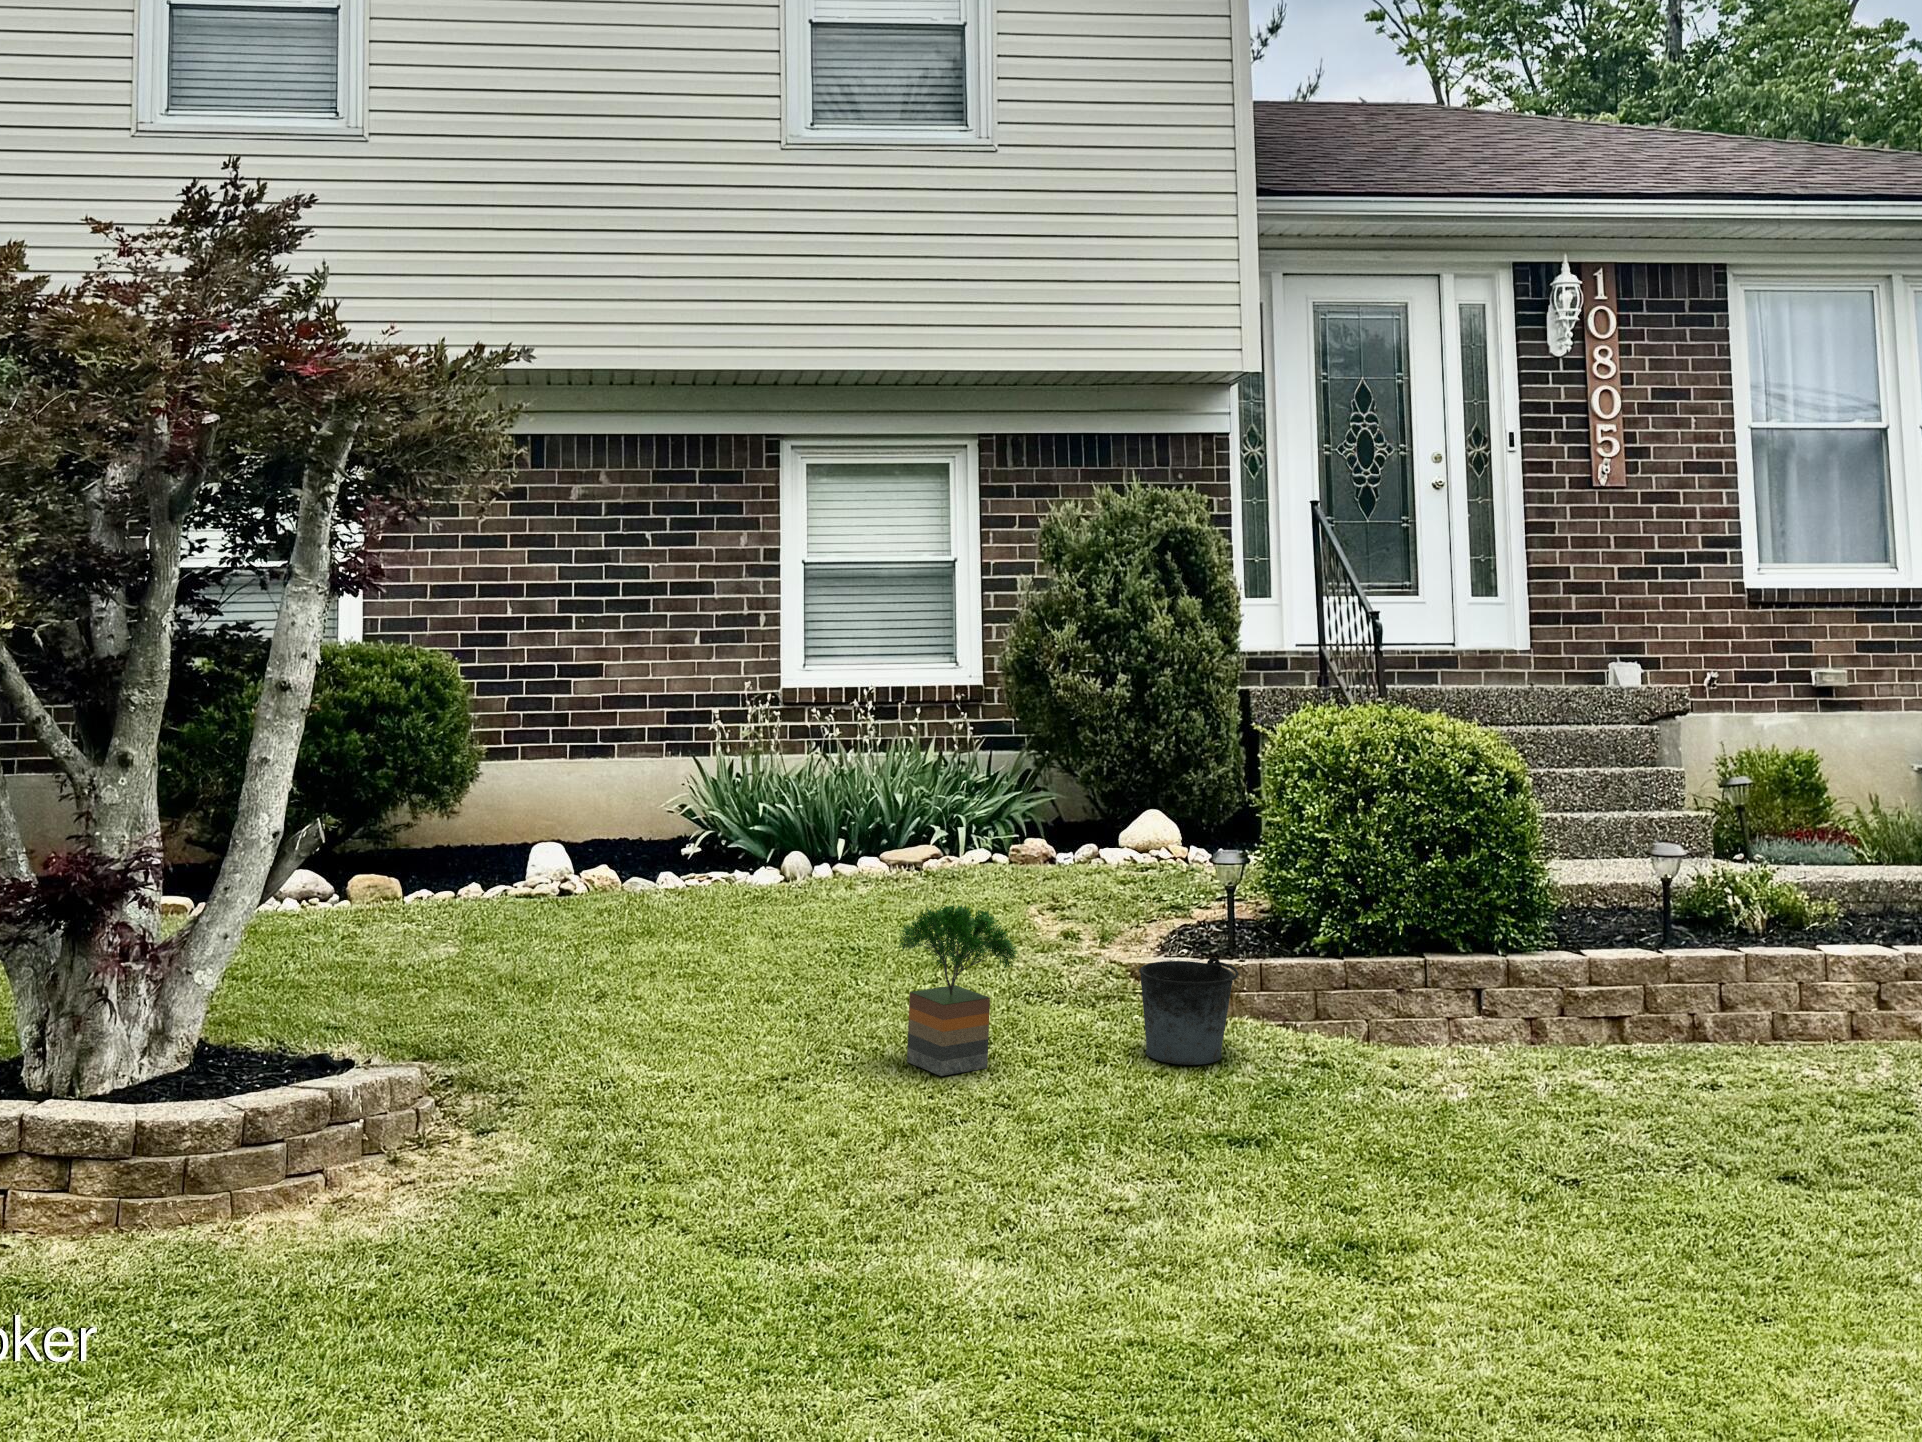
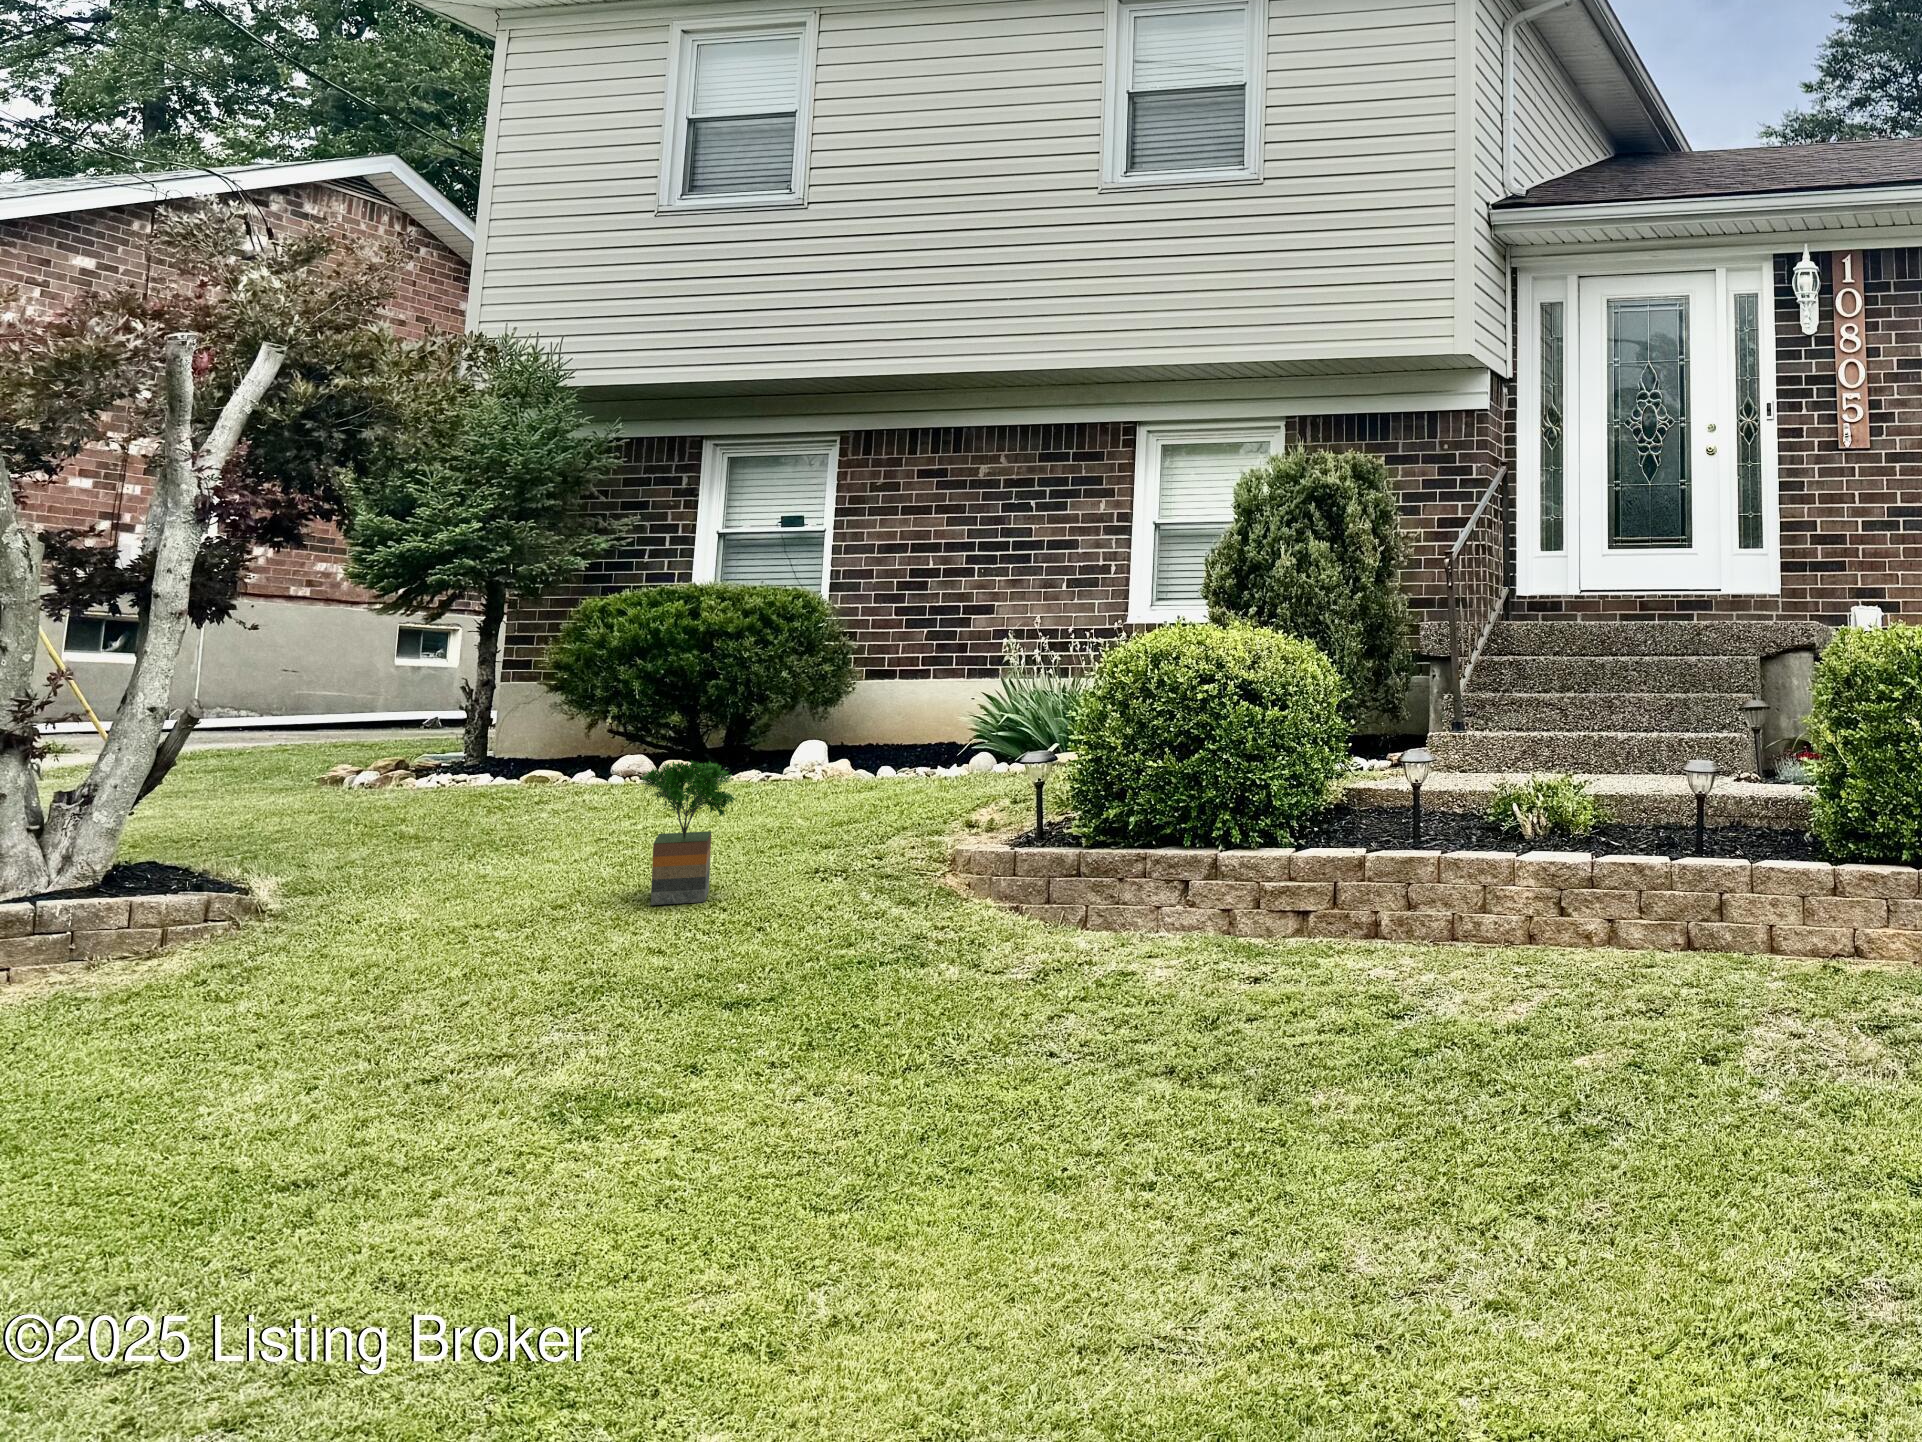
bucket: present [1139,958,1239,1065] -> none [833,818,933,910]

